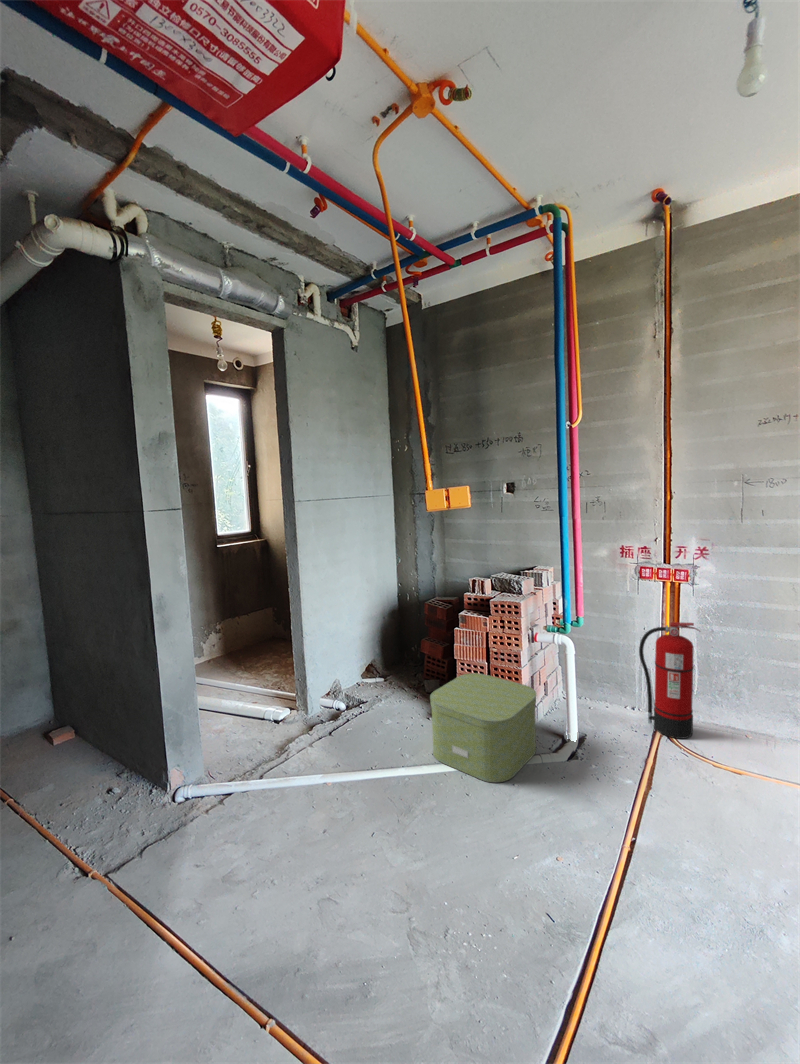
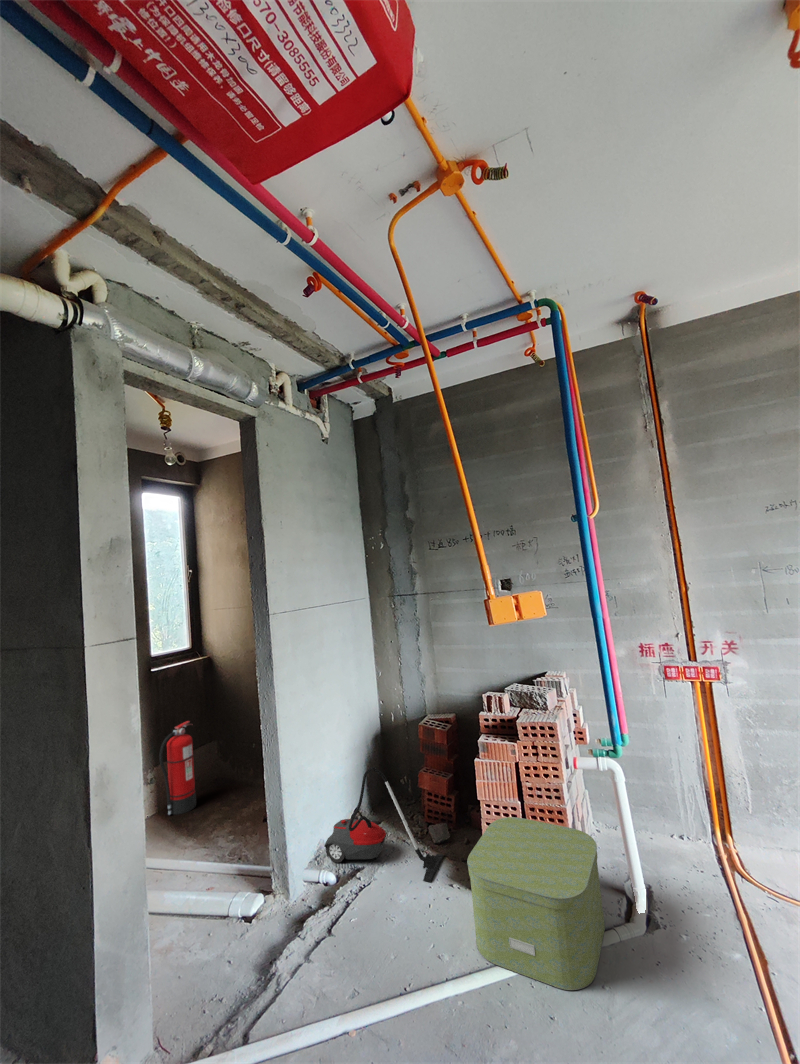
fire extinguisher: present [639,622,699,739] -> present [159,721,196,815]
vacuum cleaner: none [339,628,430,714] -> present [324,767,444,882]

